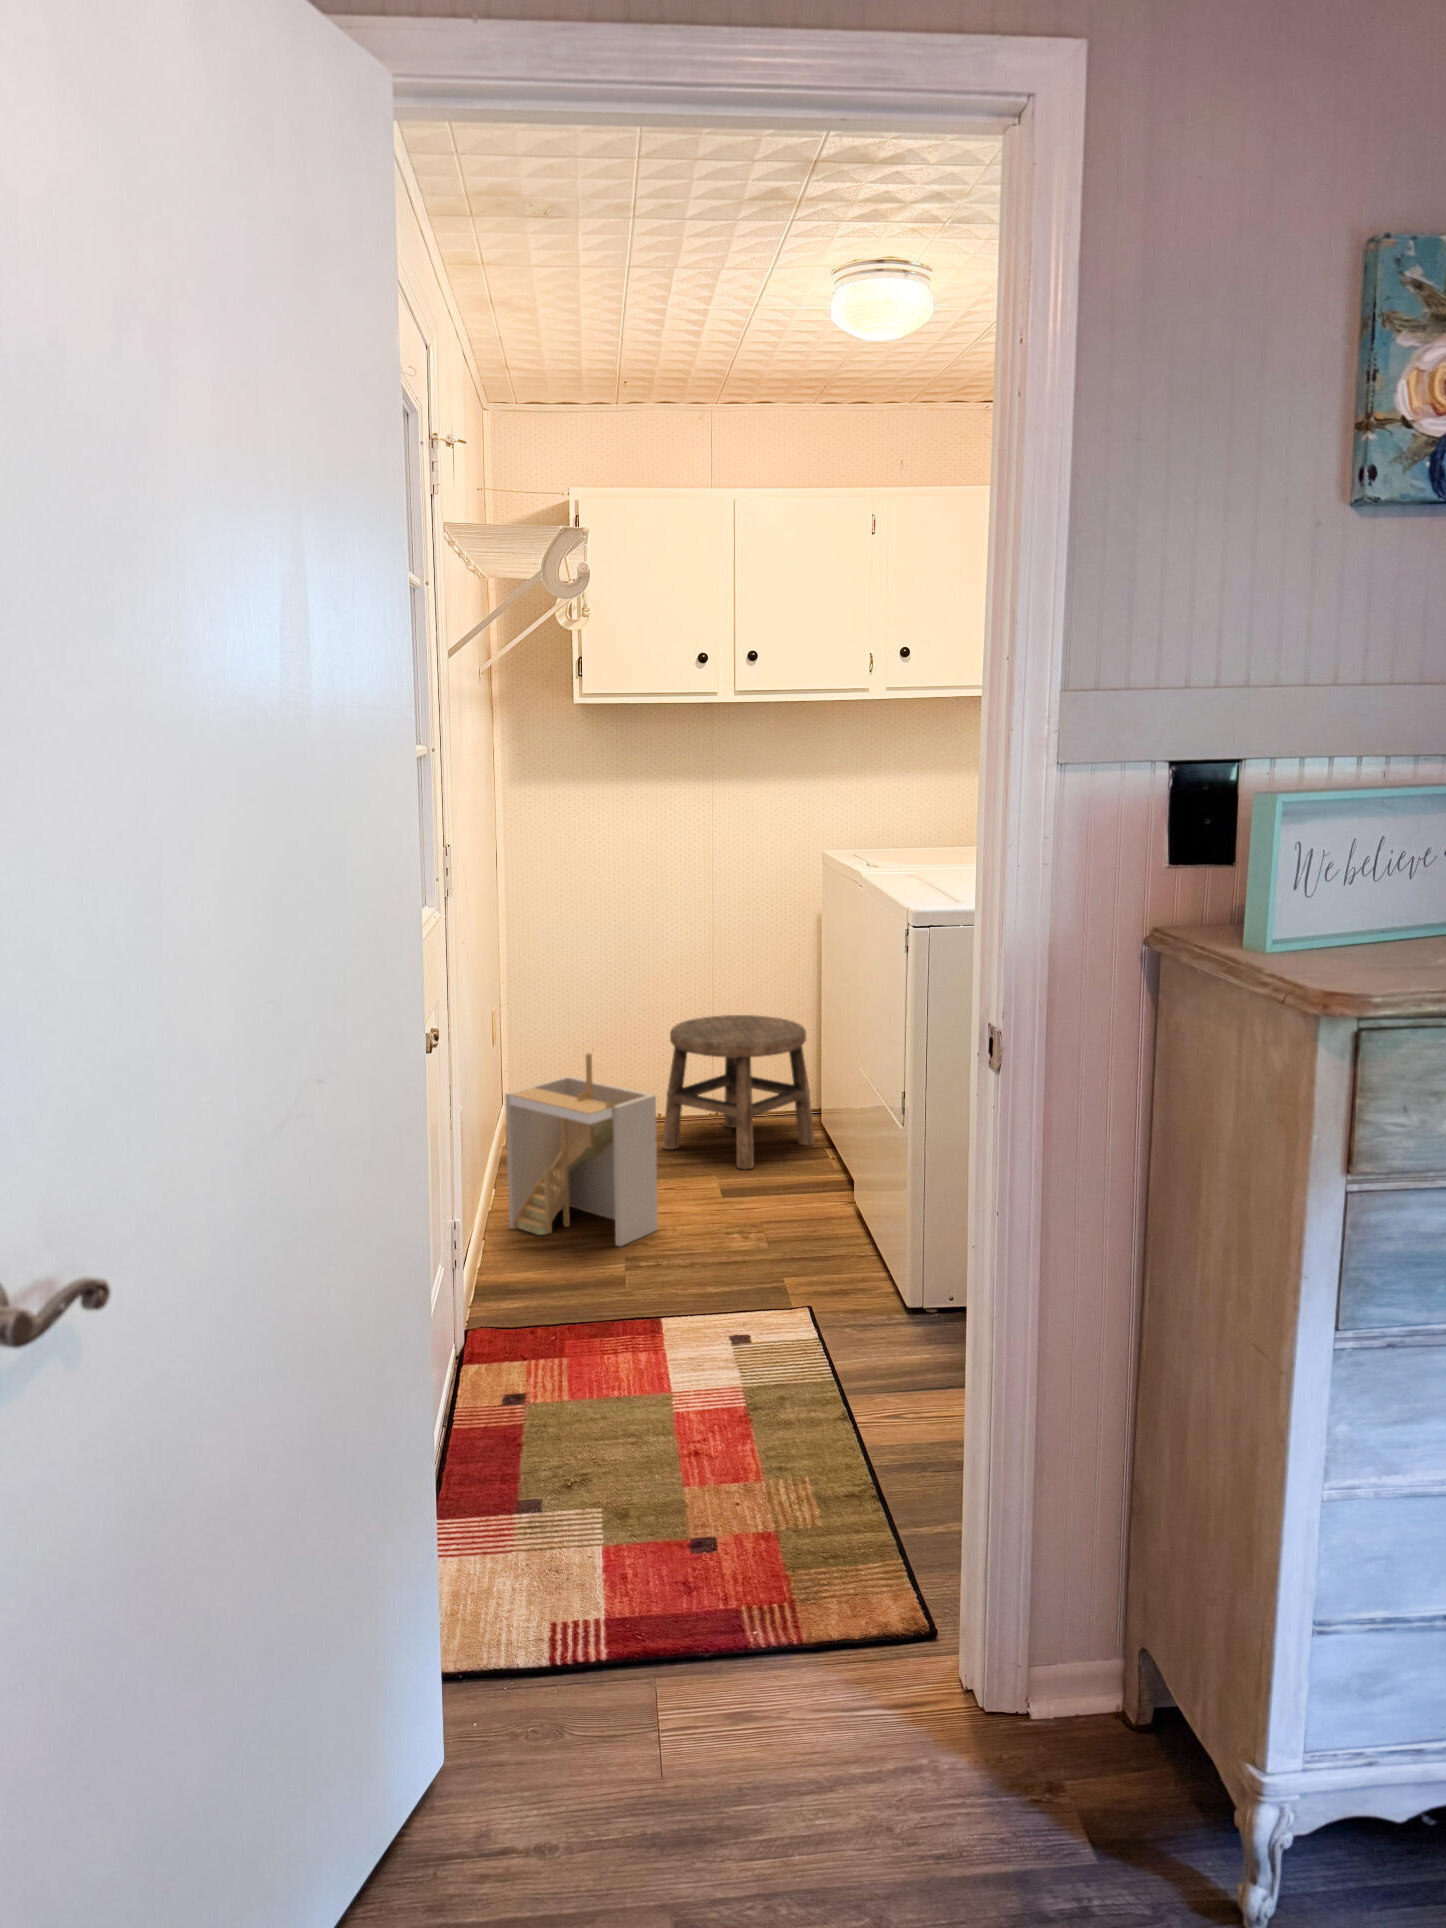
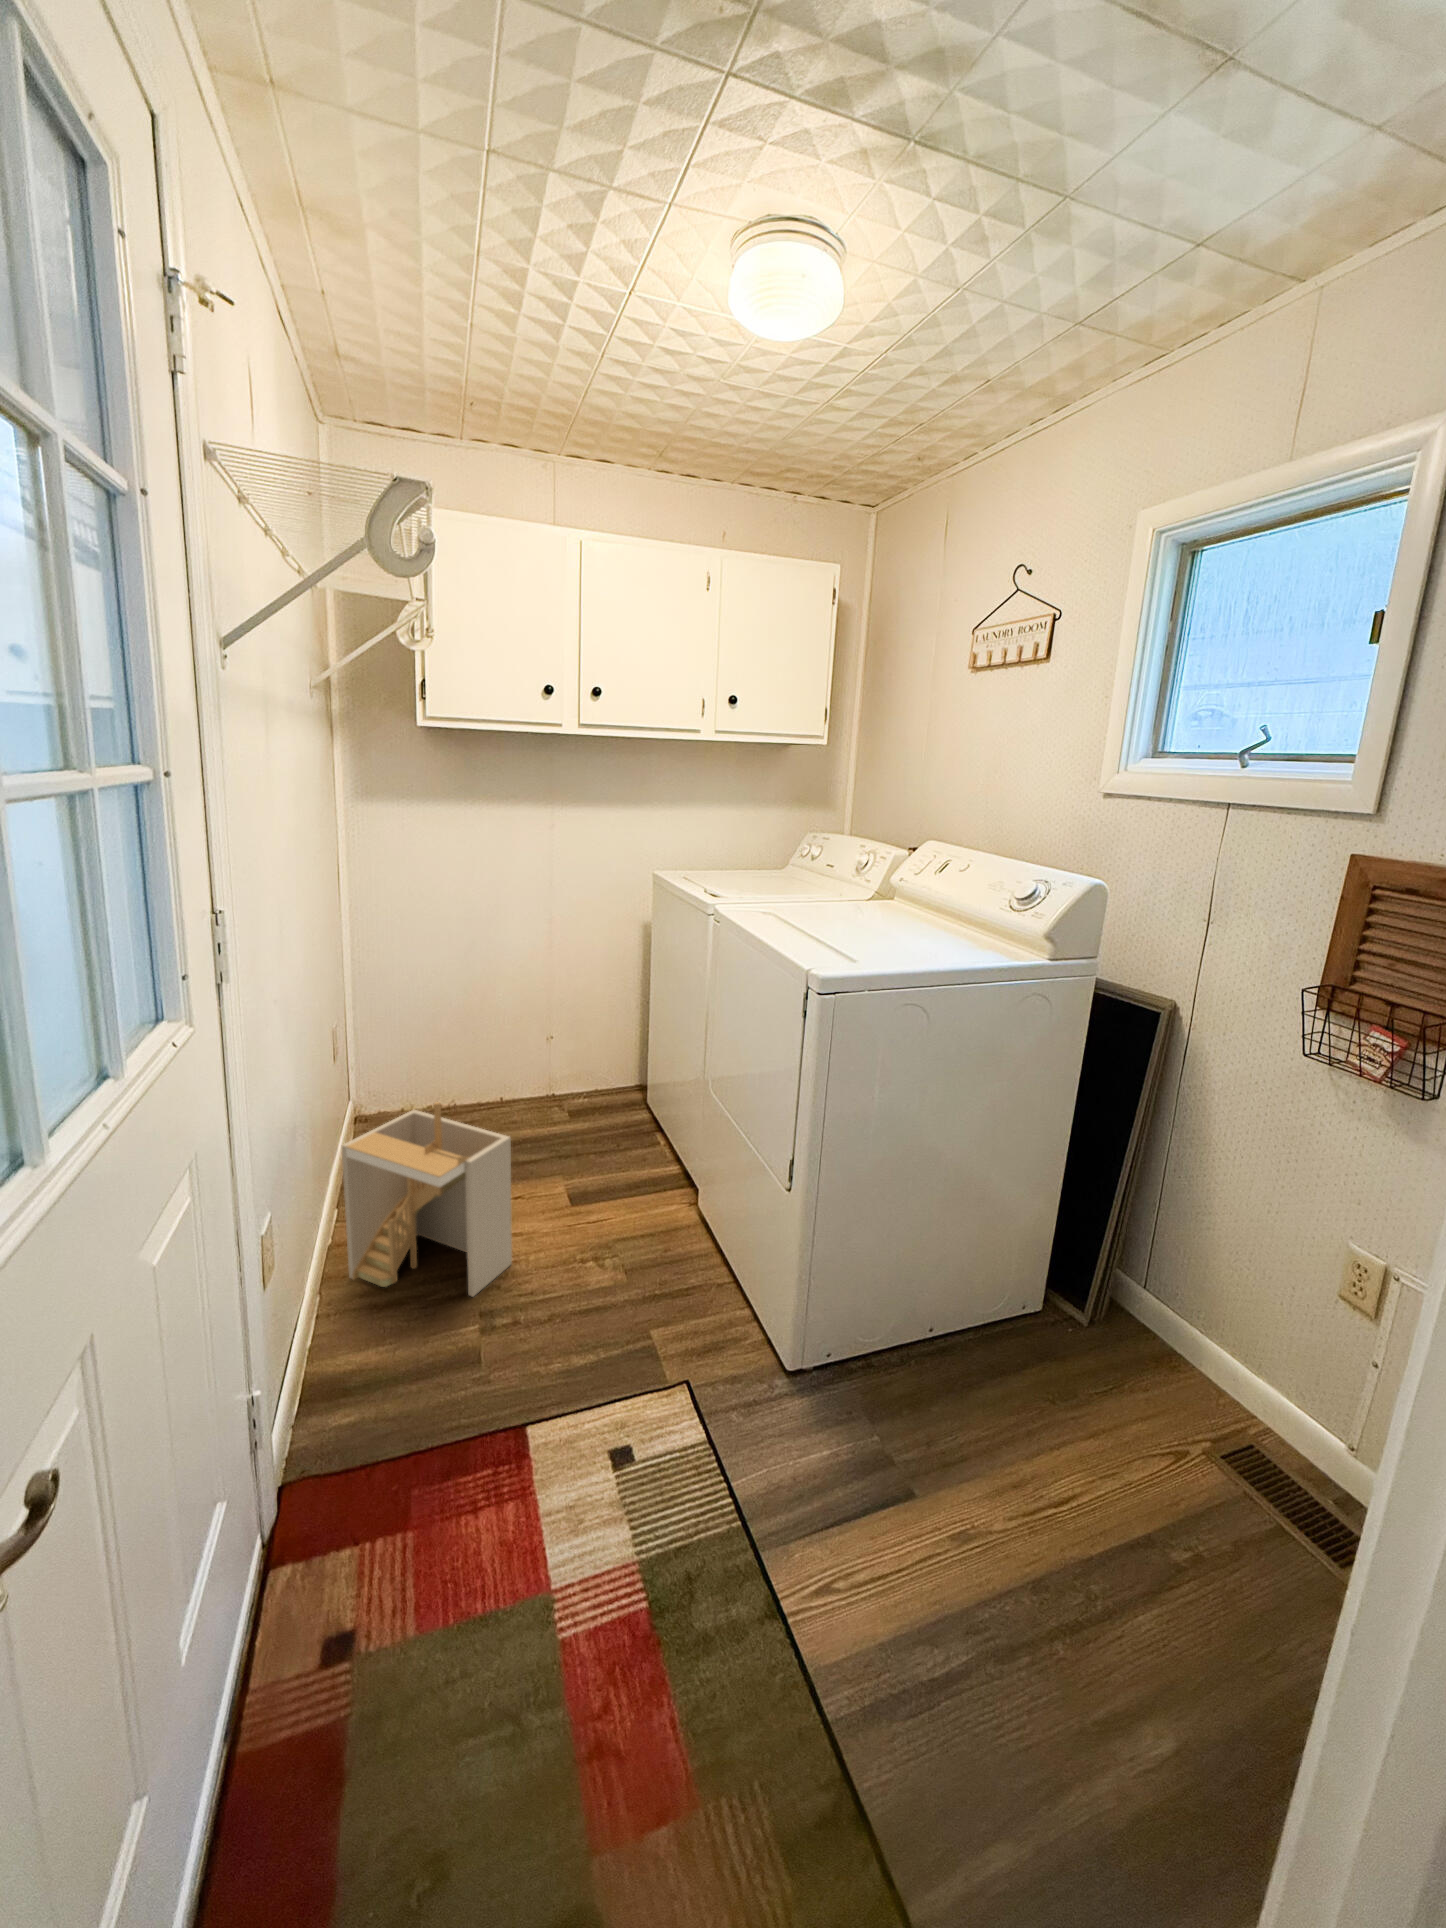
stool: present [663,1015,815,1169] -> none [508,1013,645,1164]

